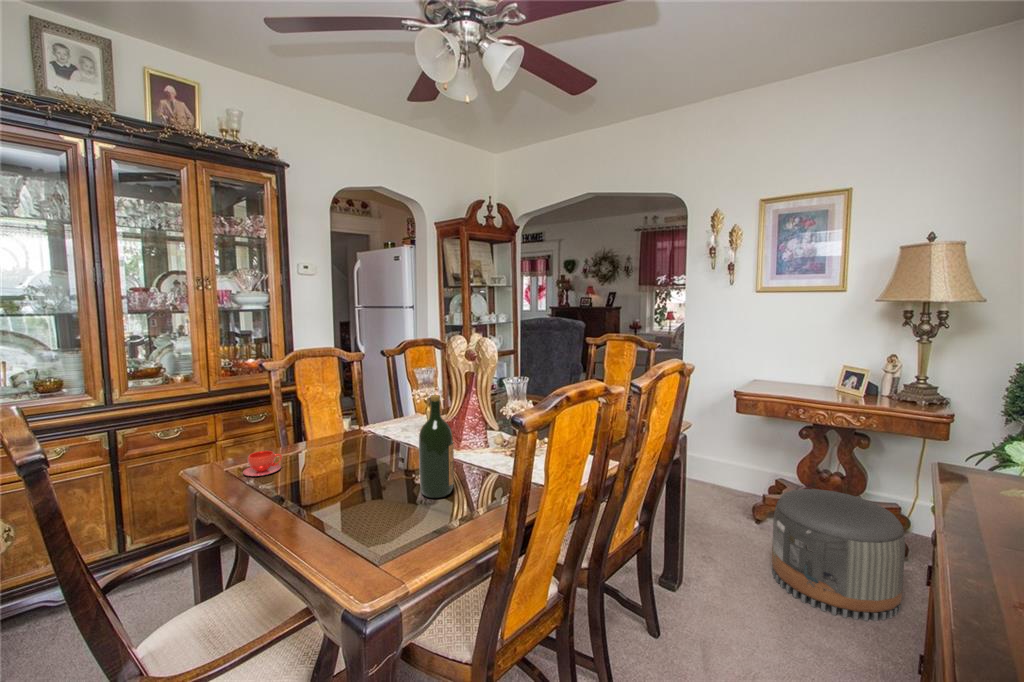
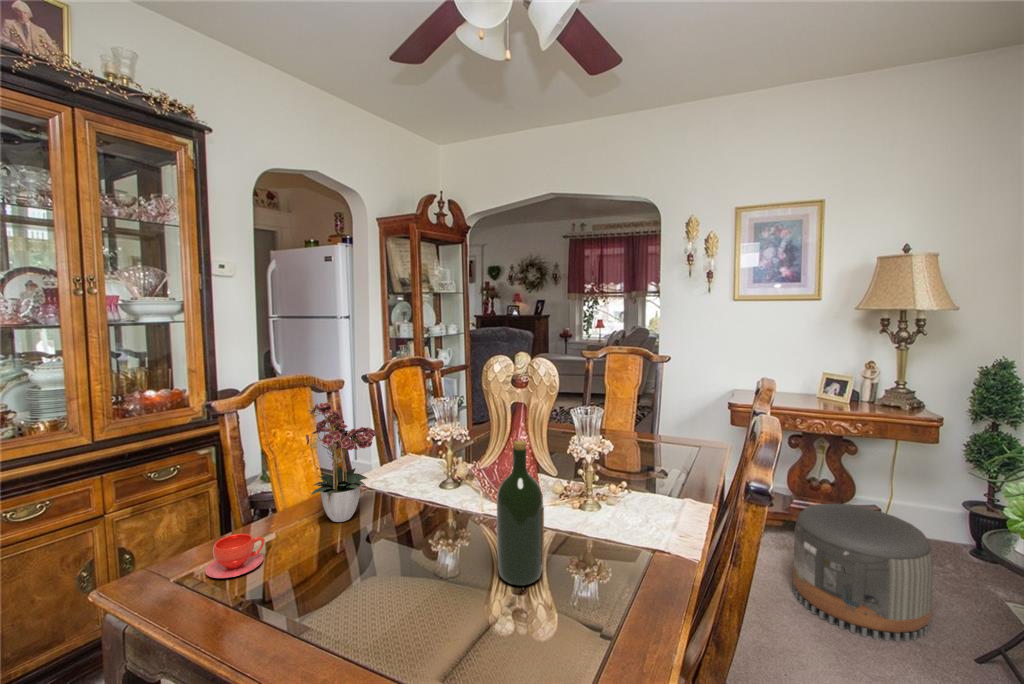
flower arrangement: none [313,362,377,453] -> present [306,402,377,522]

